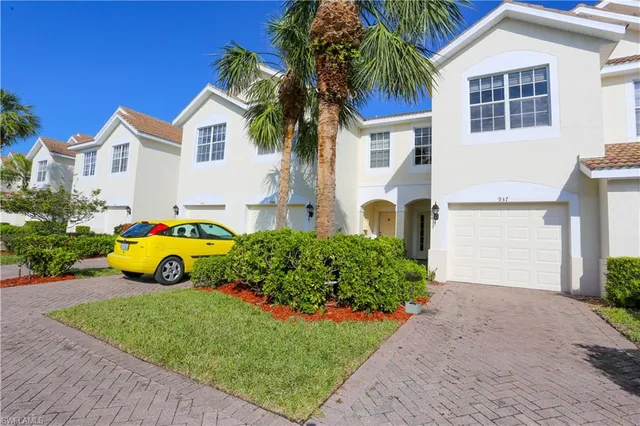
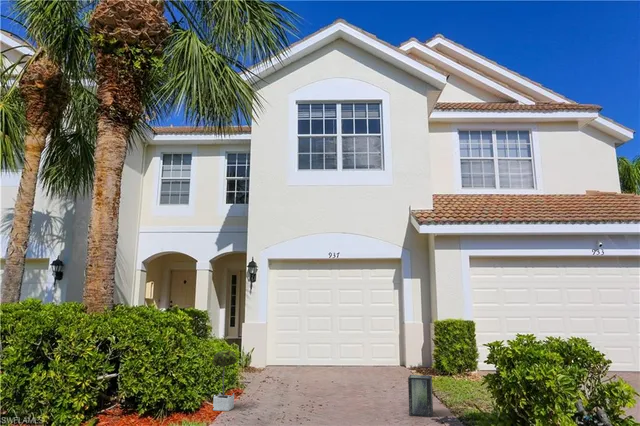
storage box: none [586,307,614,349] -> present [408,375,433,417]

